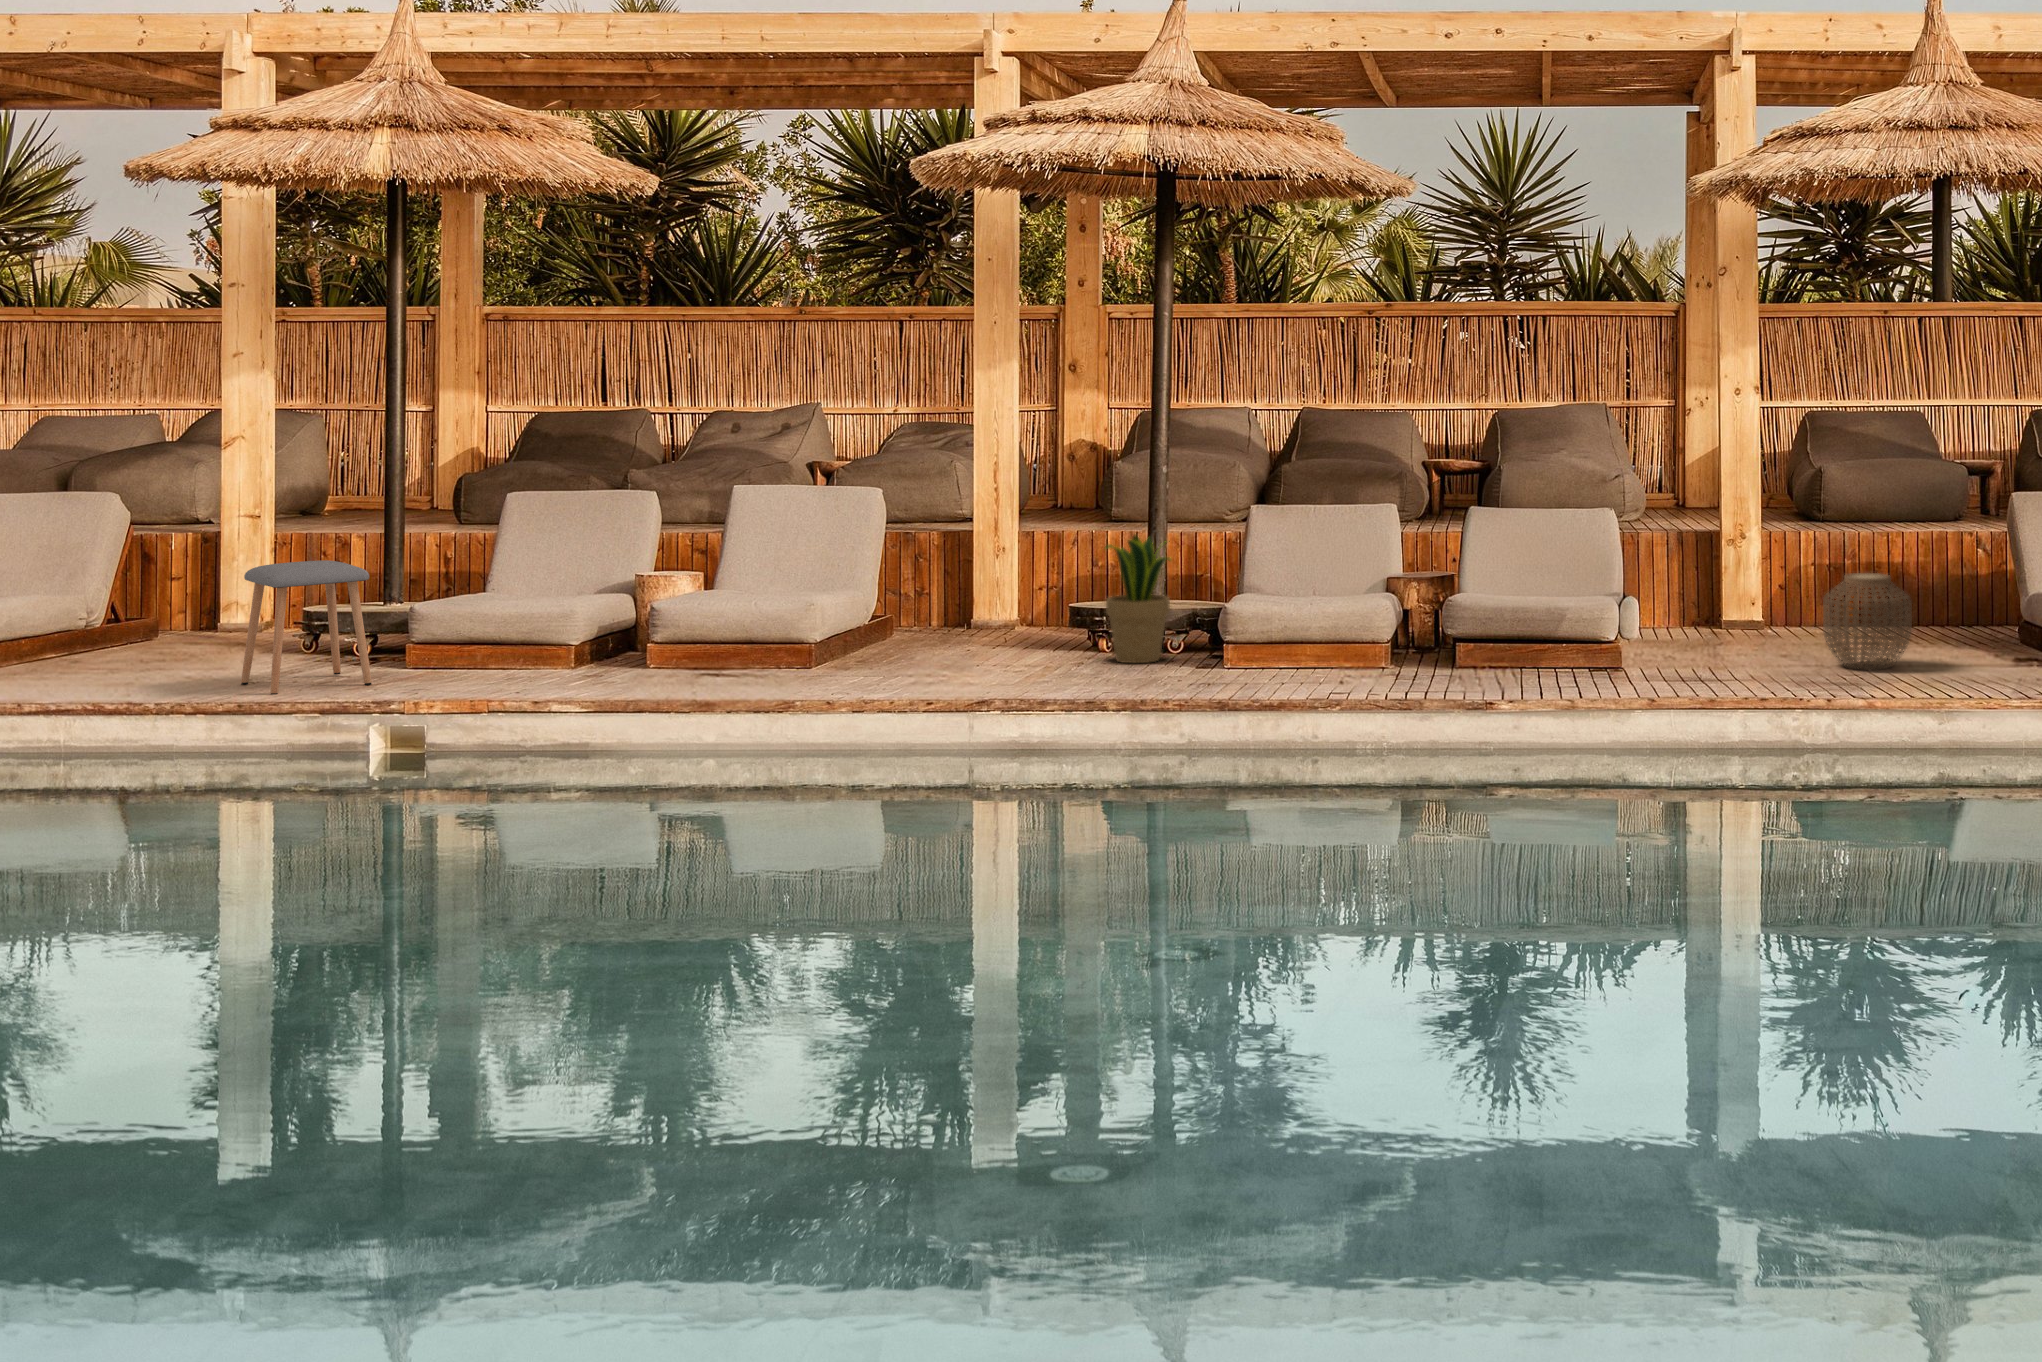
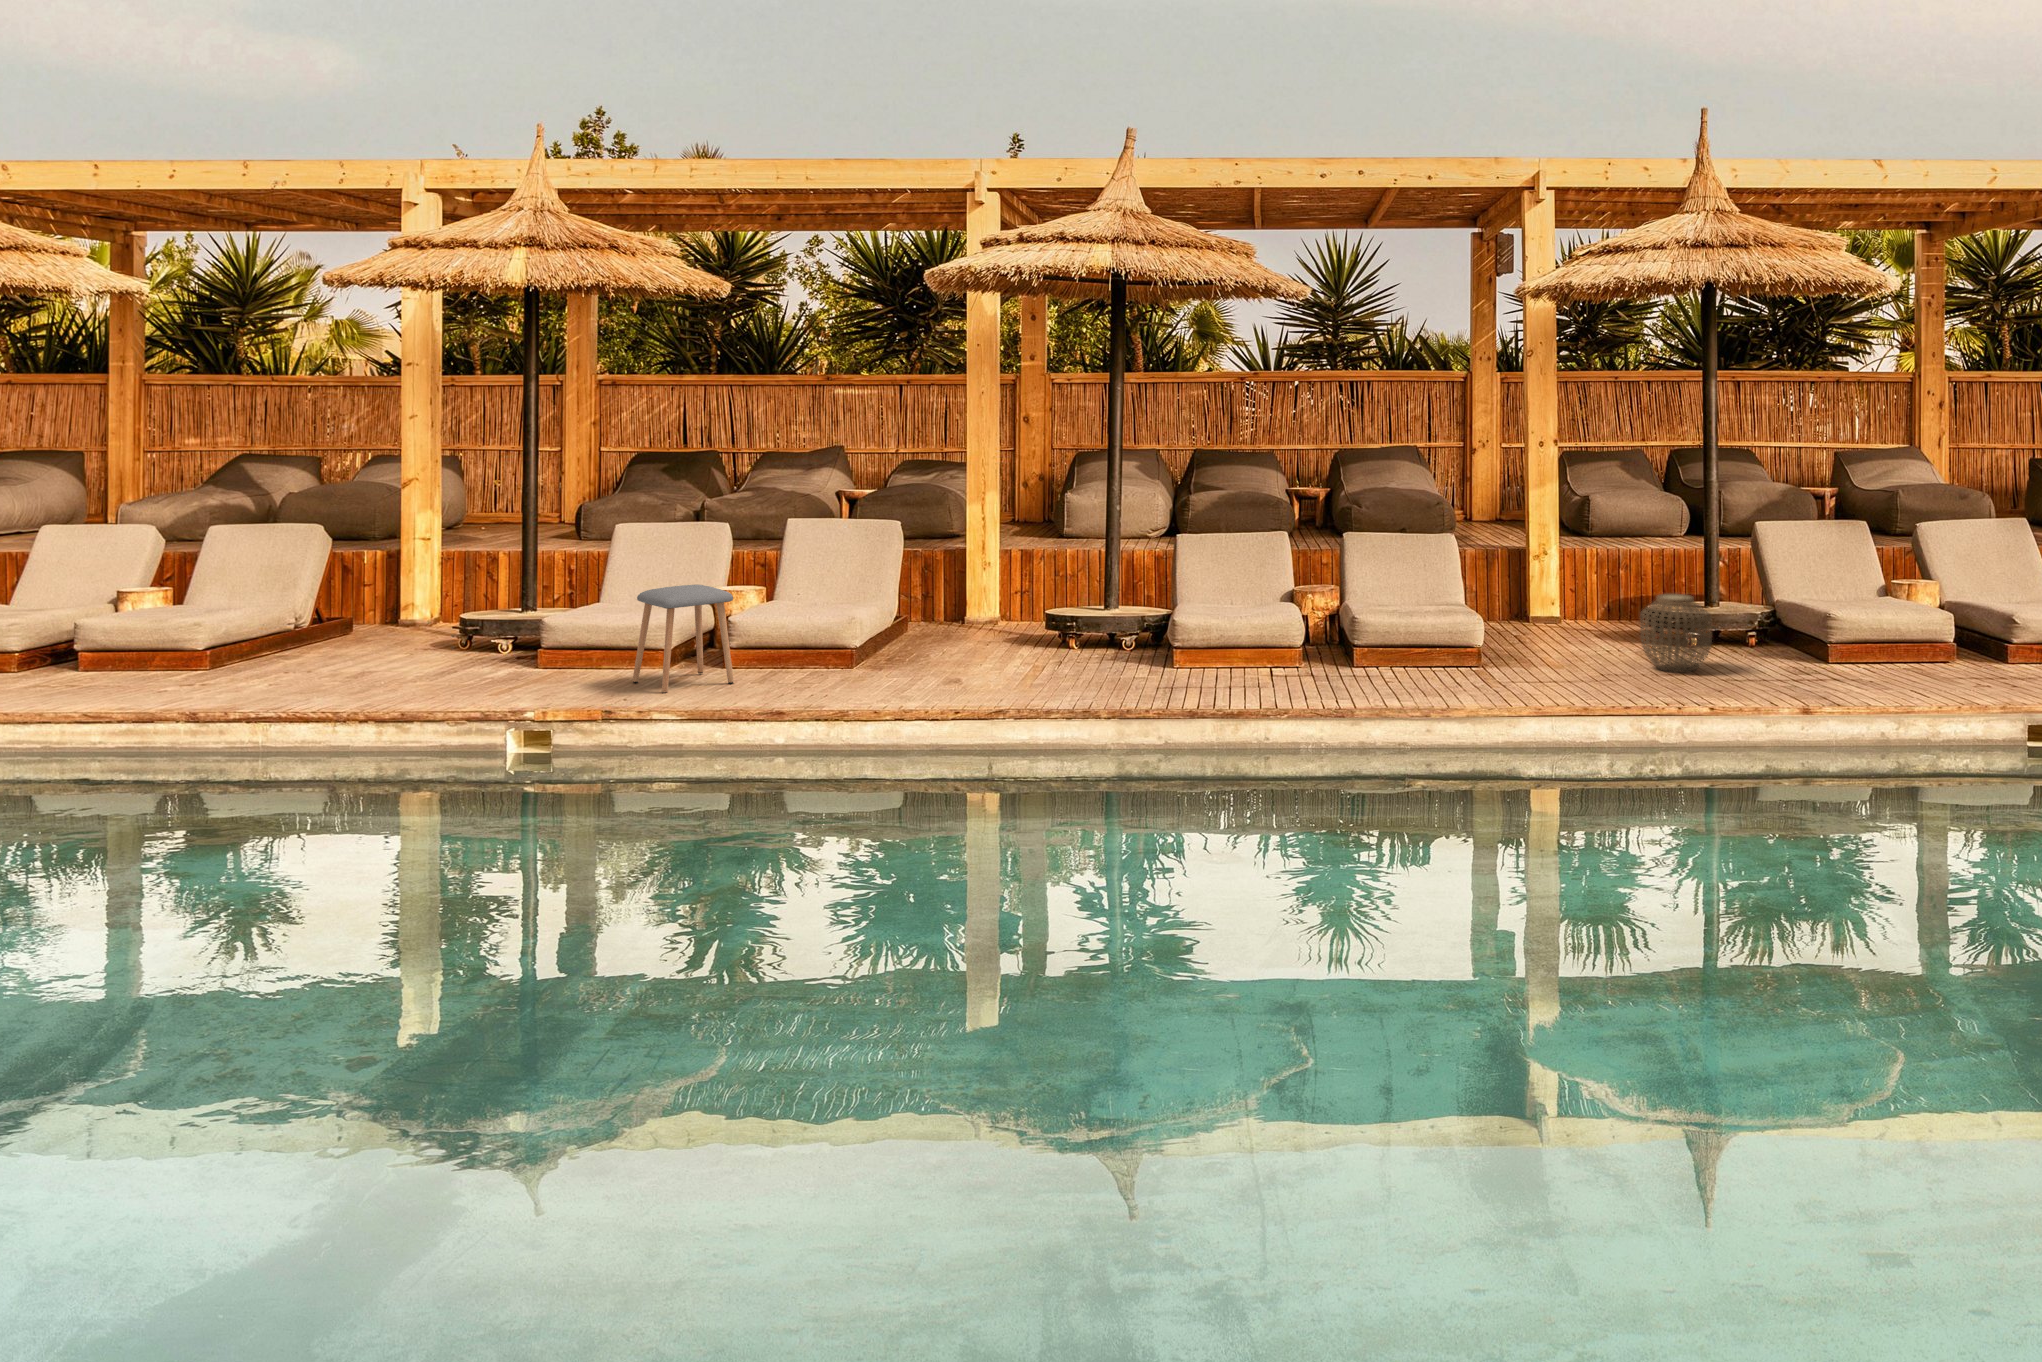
potted plant: present [1105,535,1171,663] -> none [1076,561,1129,665]
stool: present [241,560,372,695] -> present [633,585,734,693]

